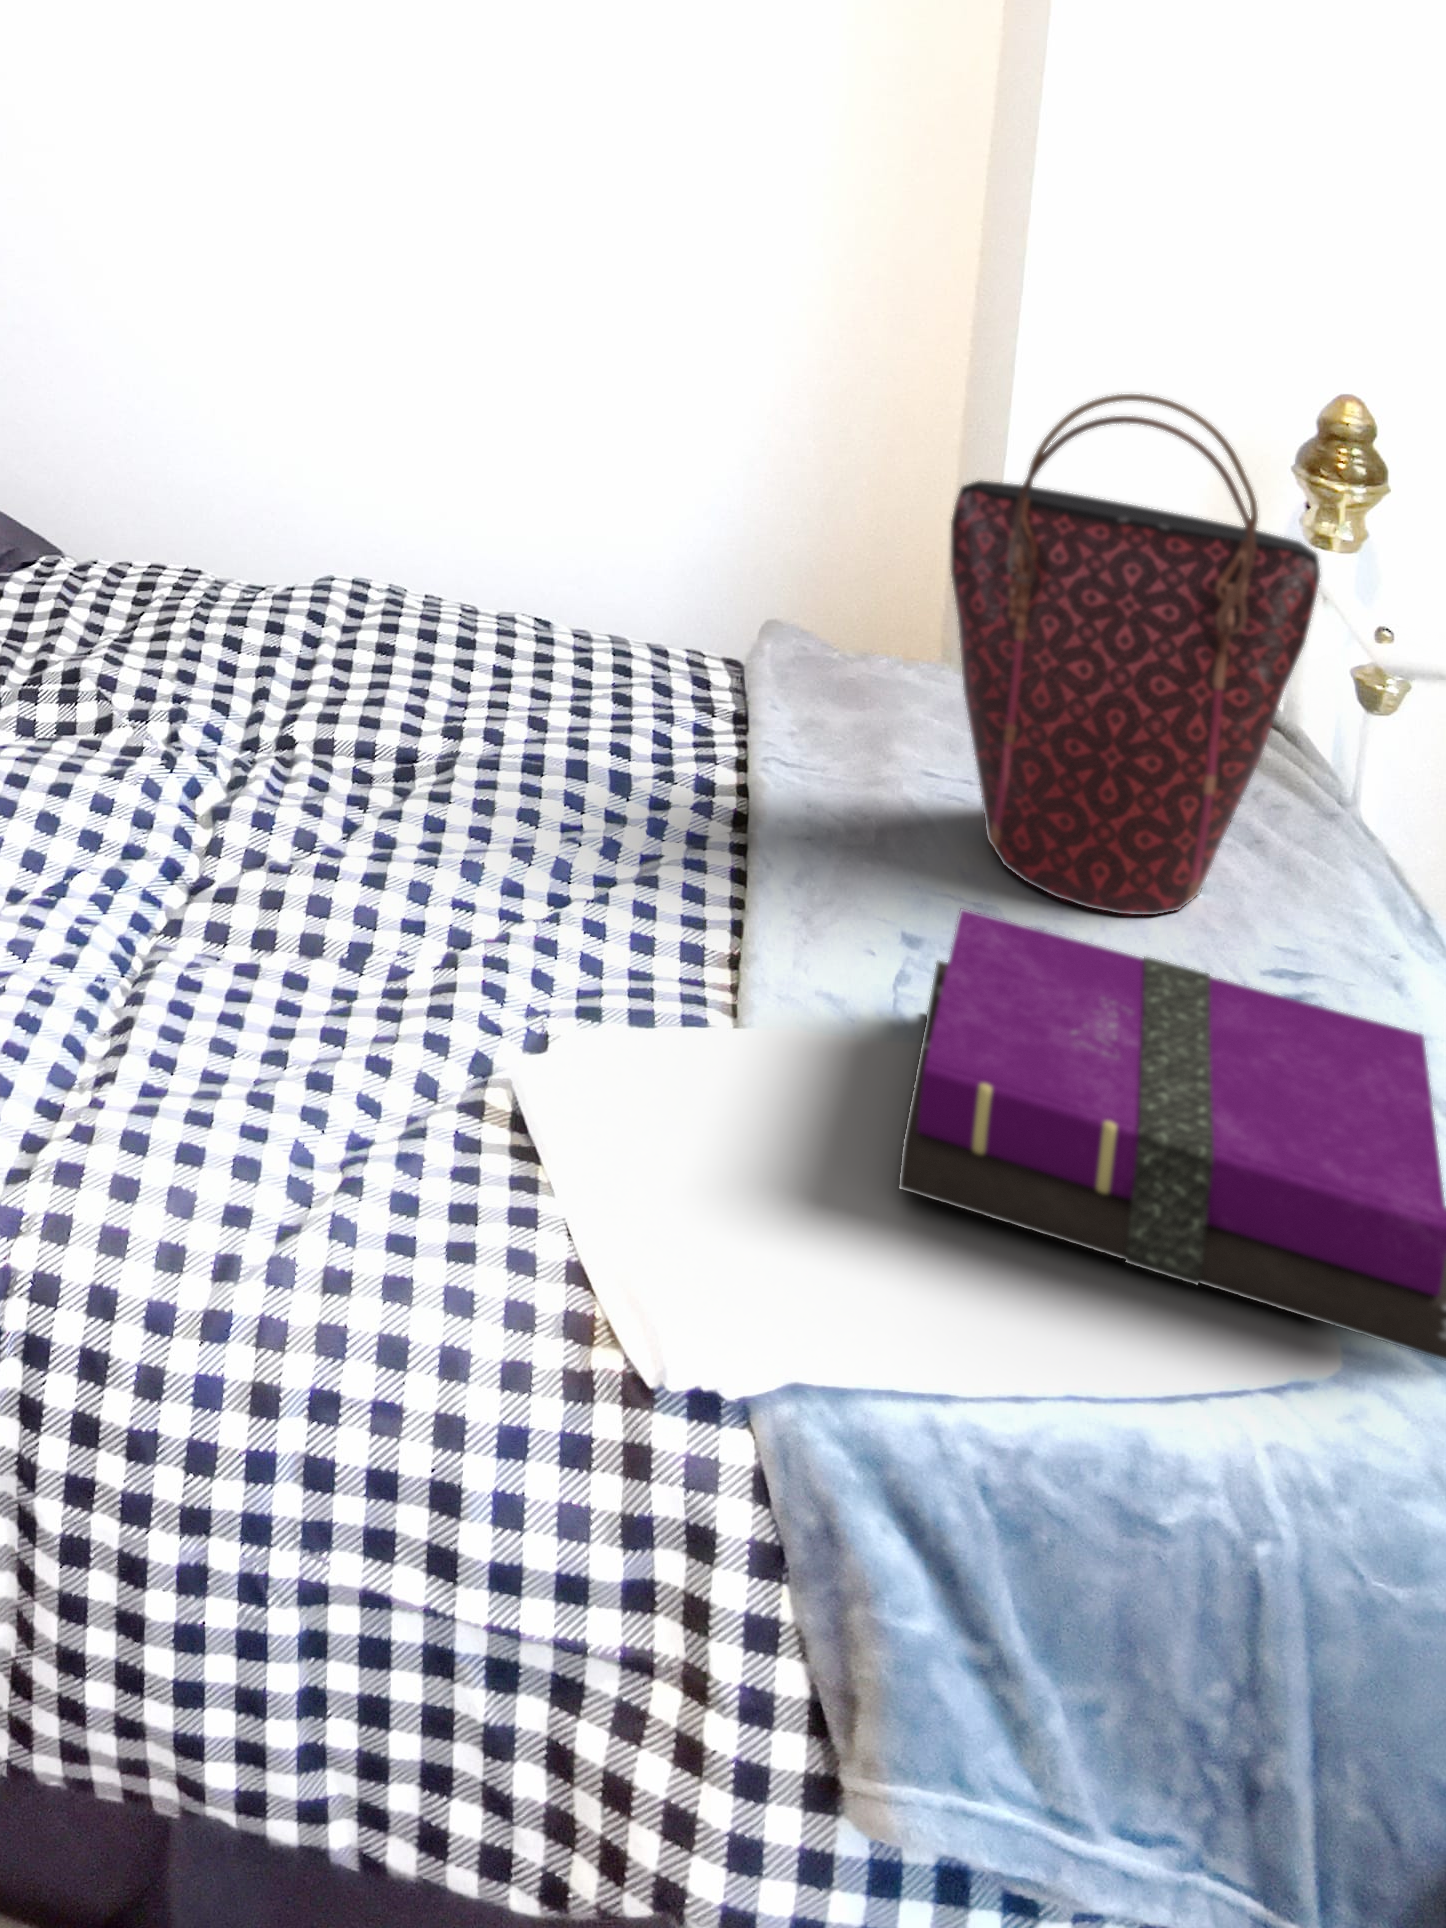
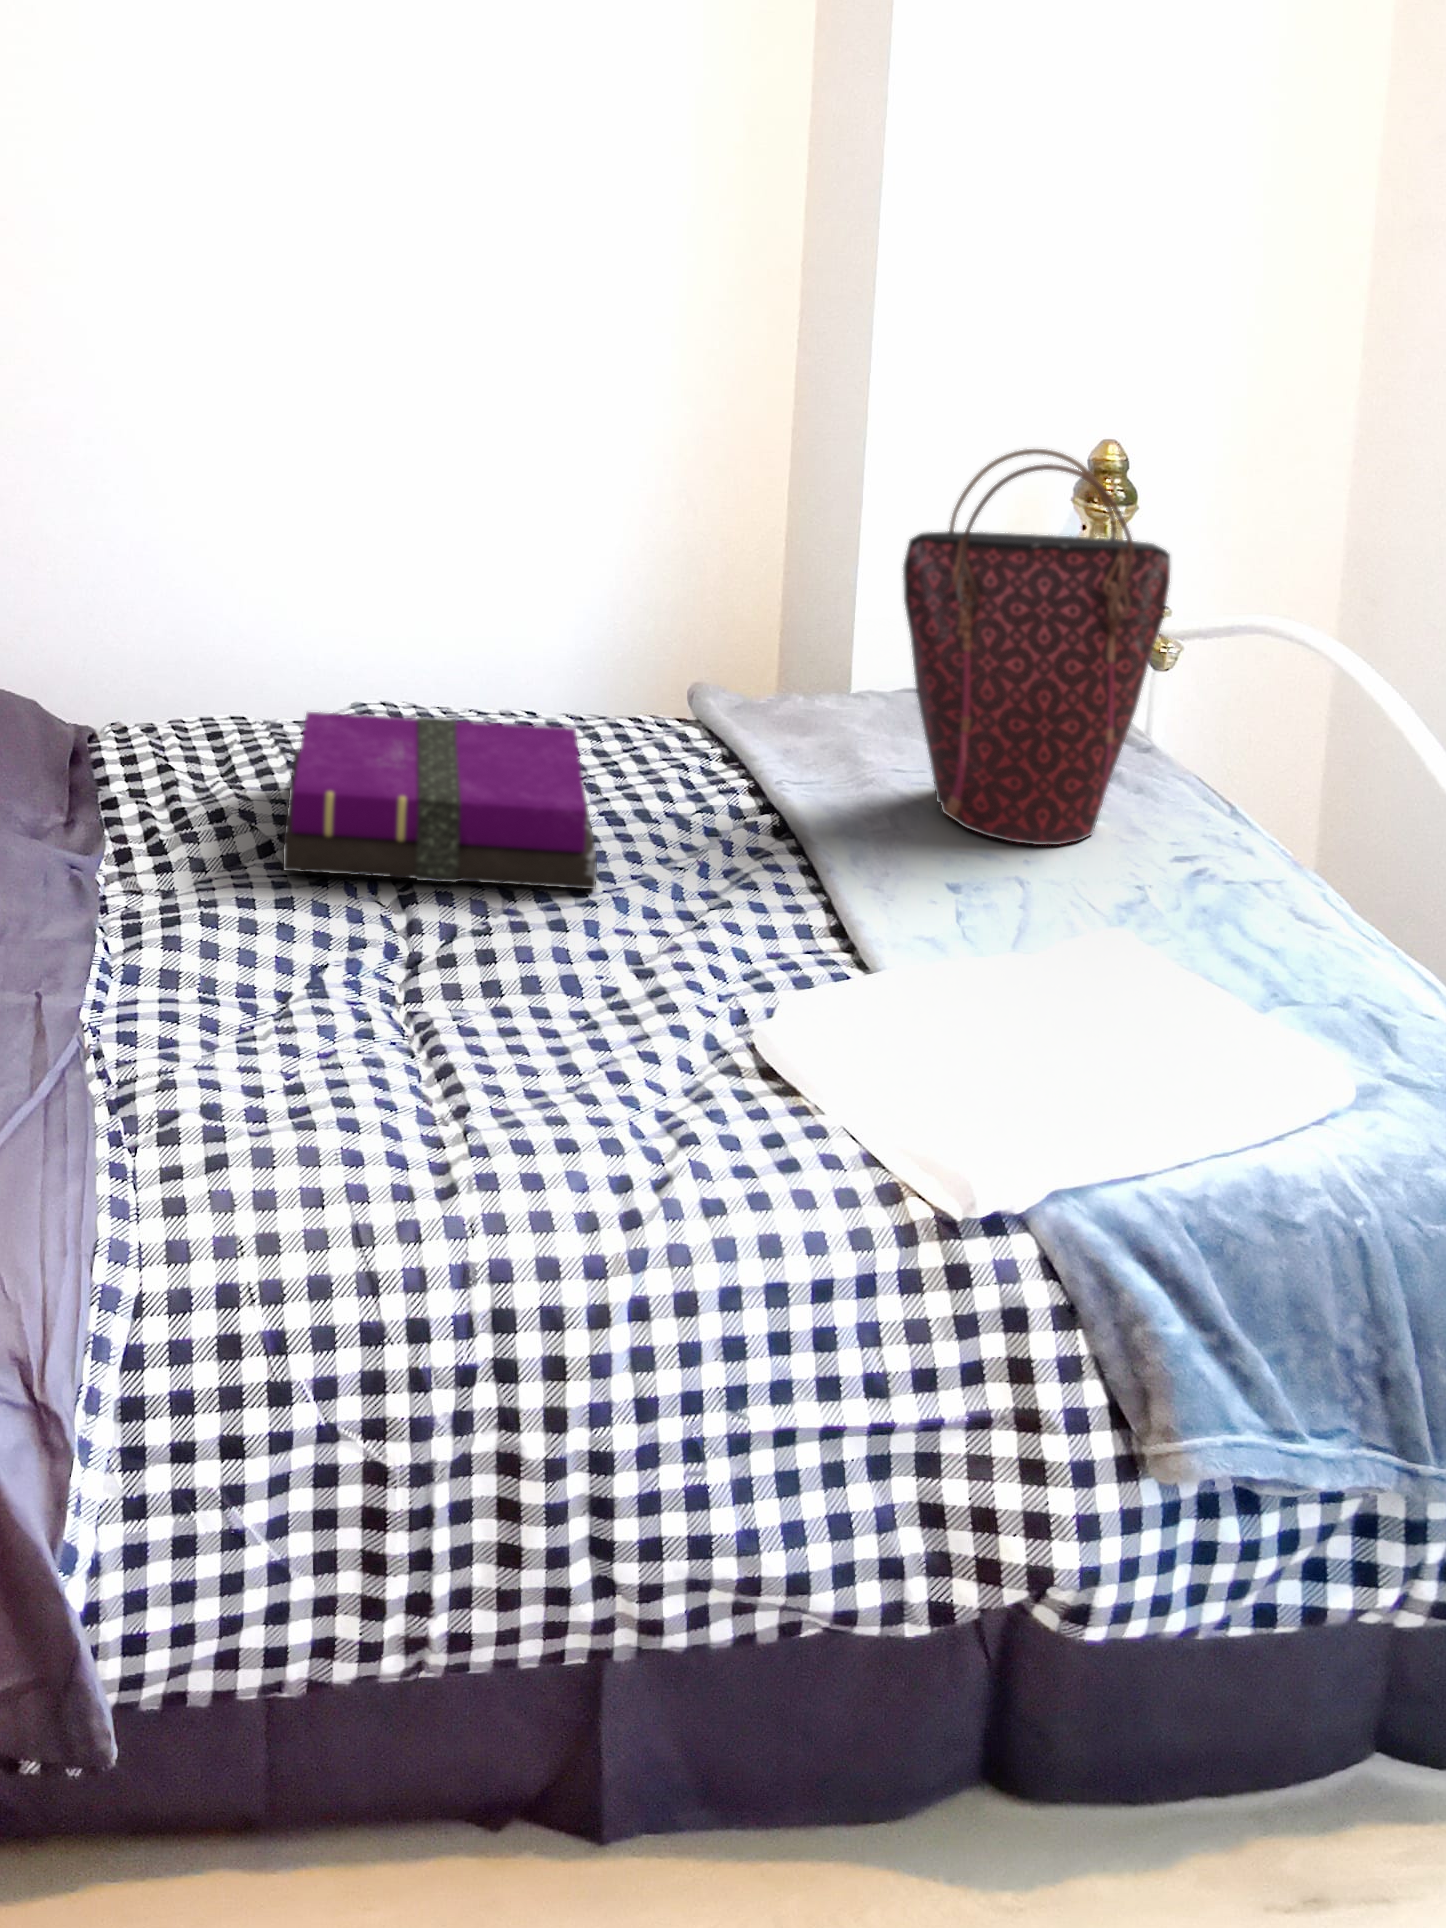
notebook: present [899,909,1446,1361] -> present [283,712,597,889]

